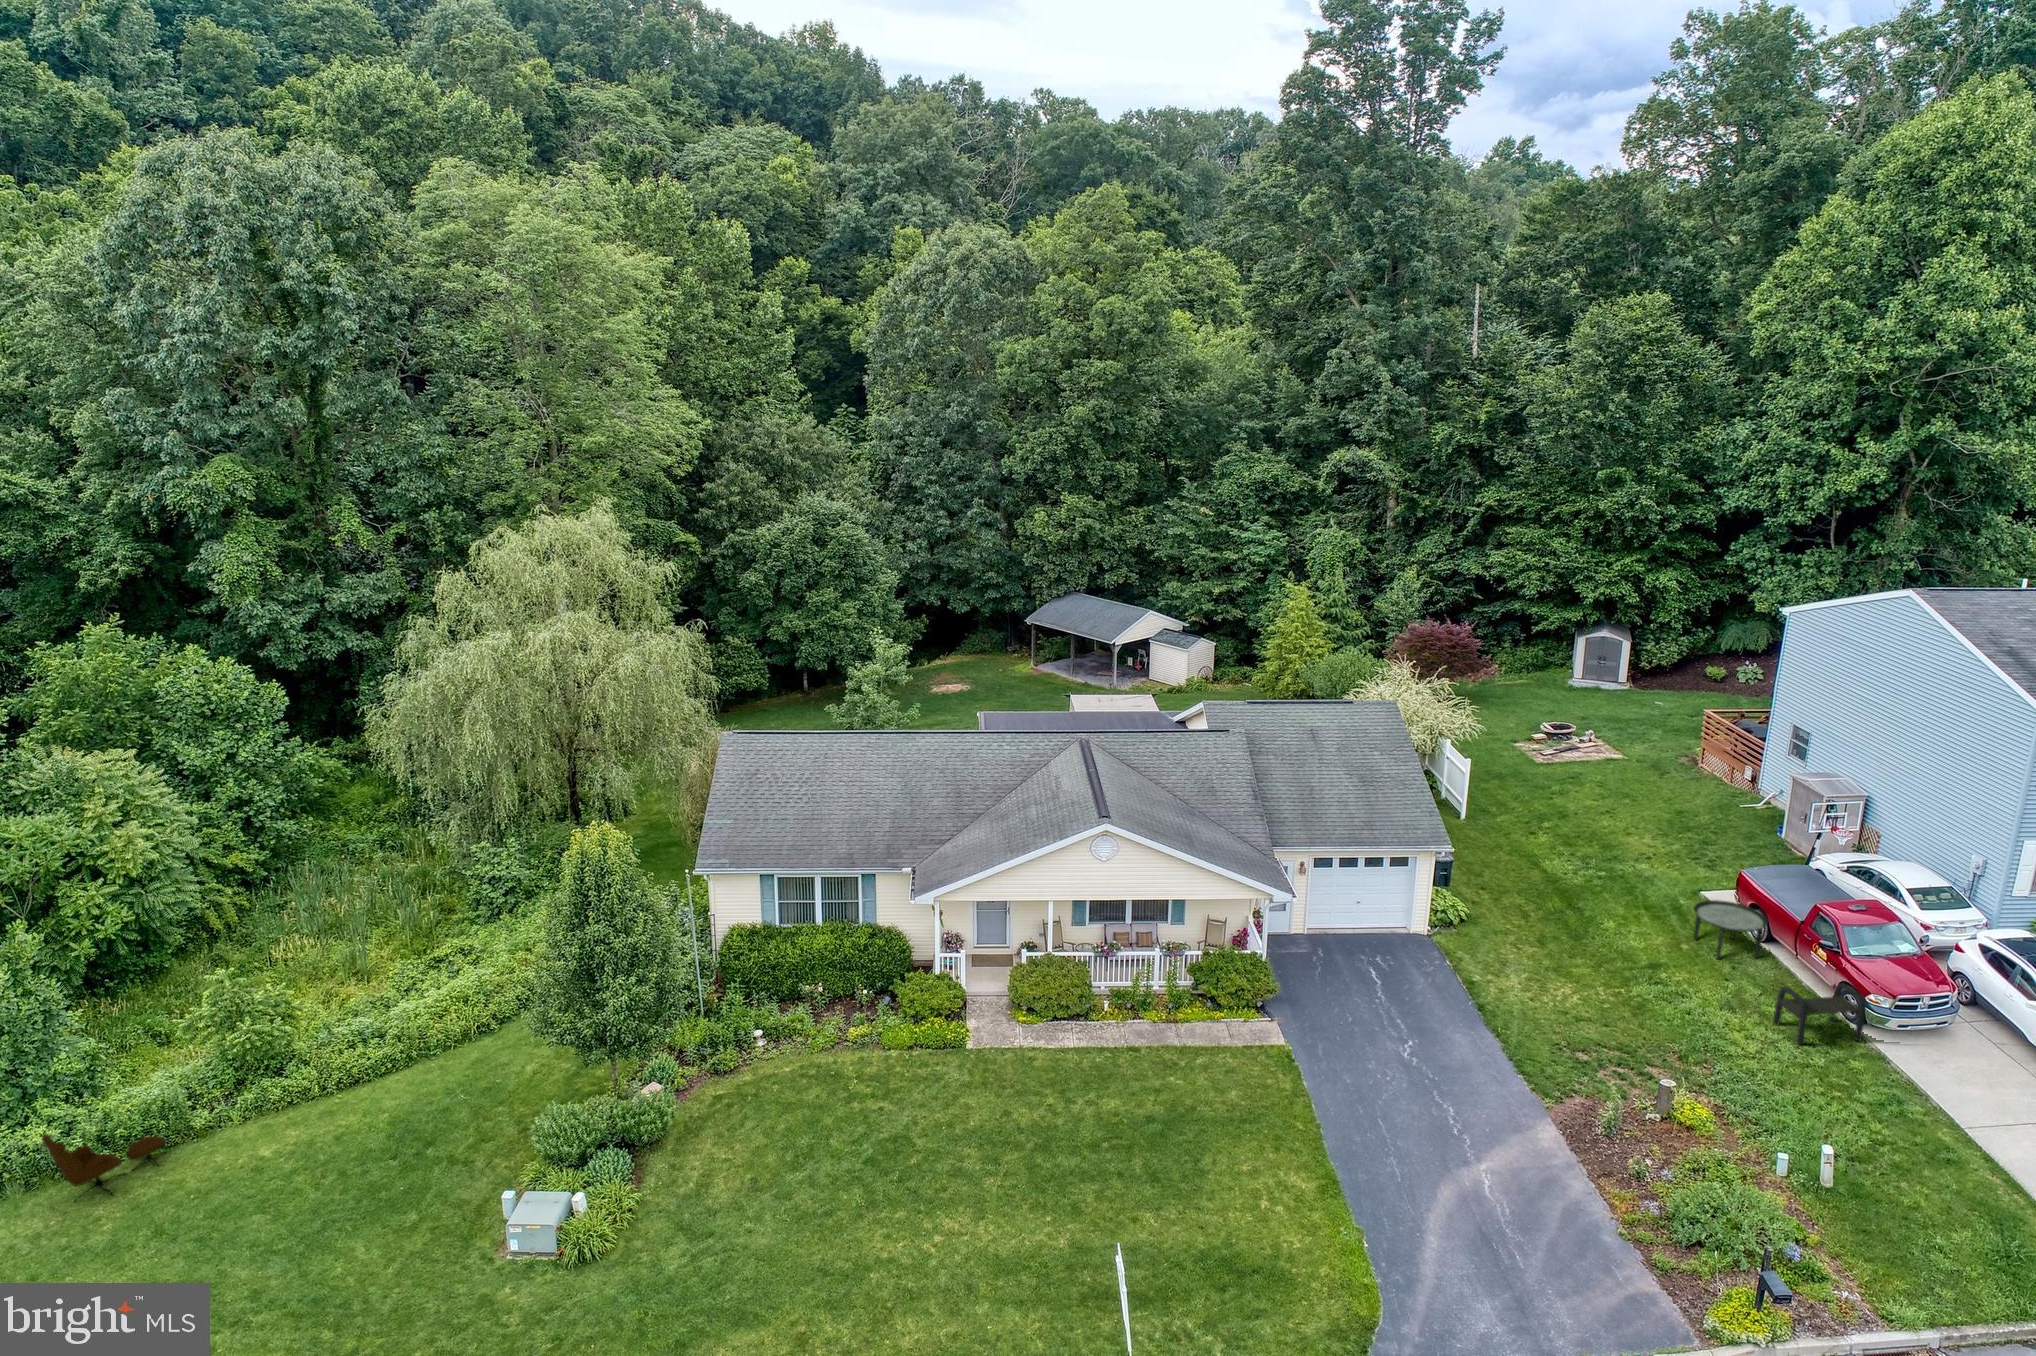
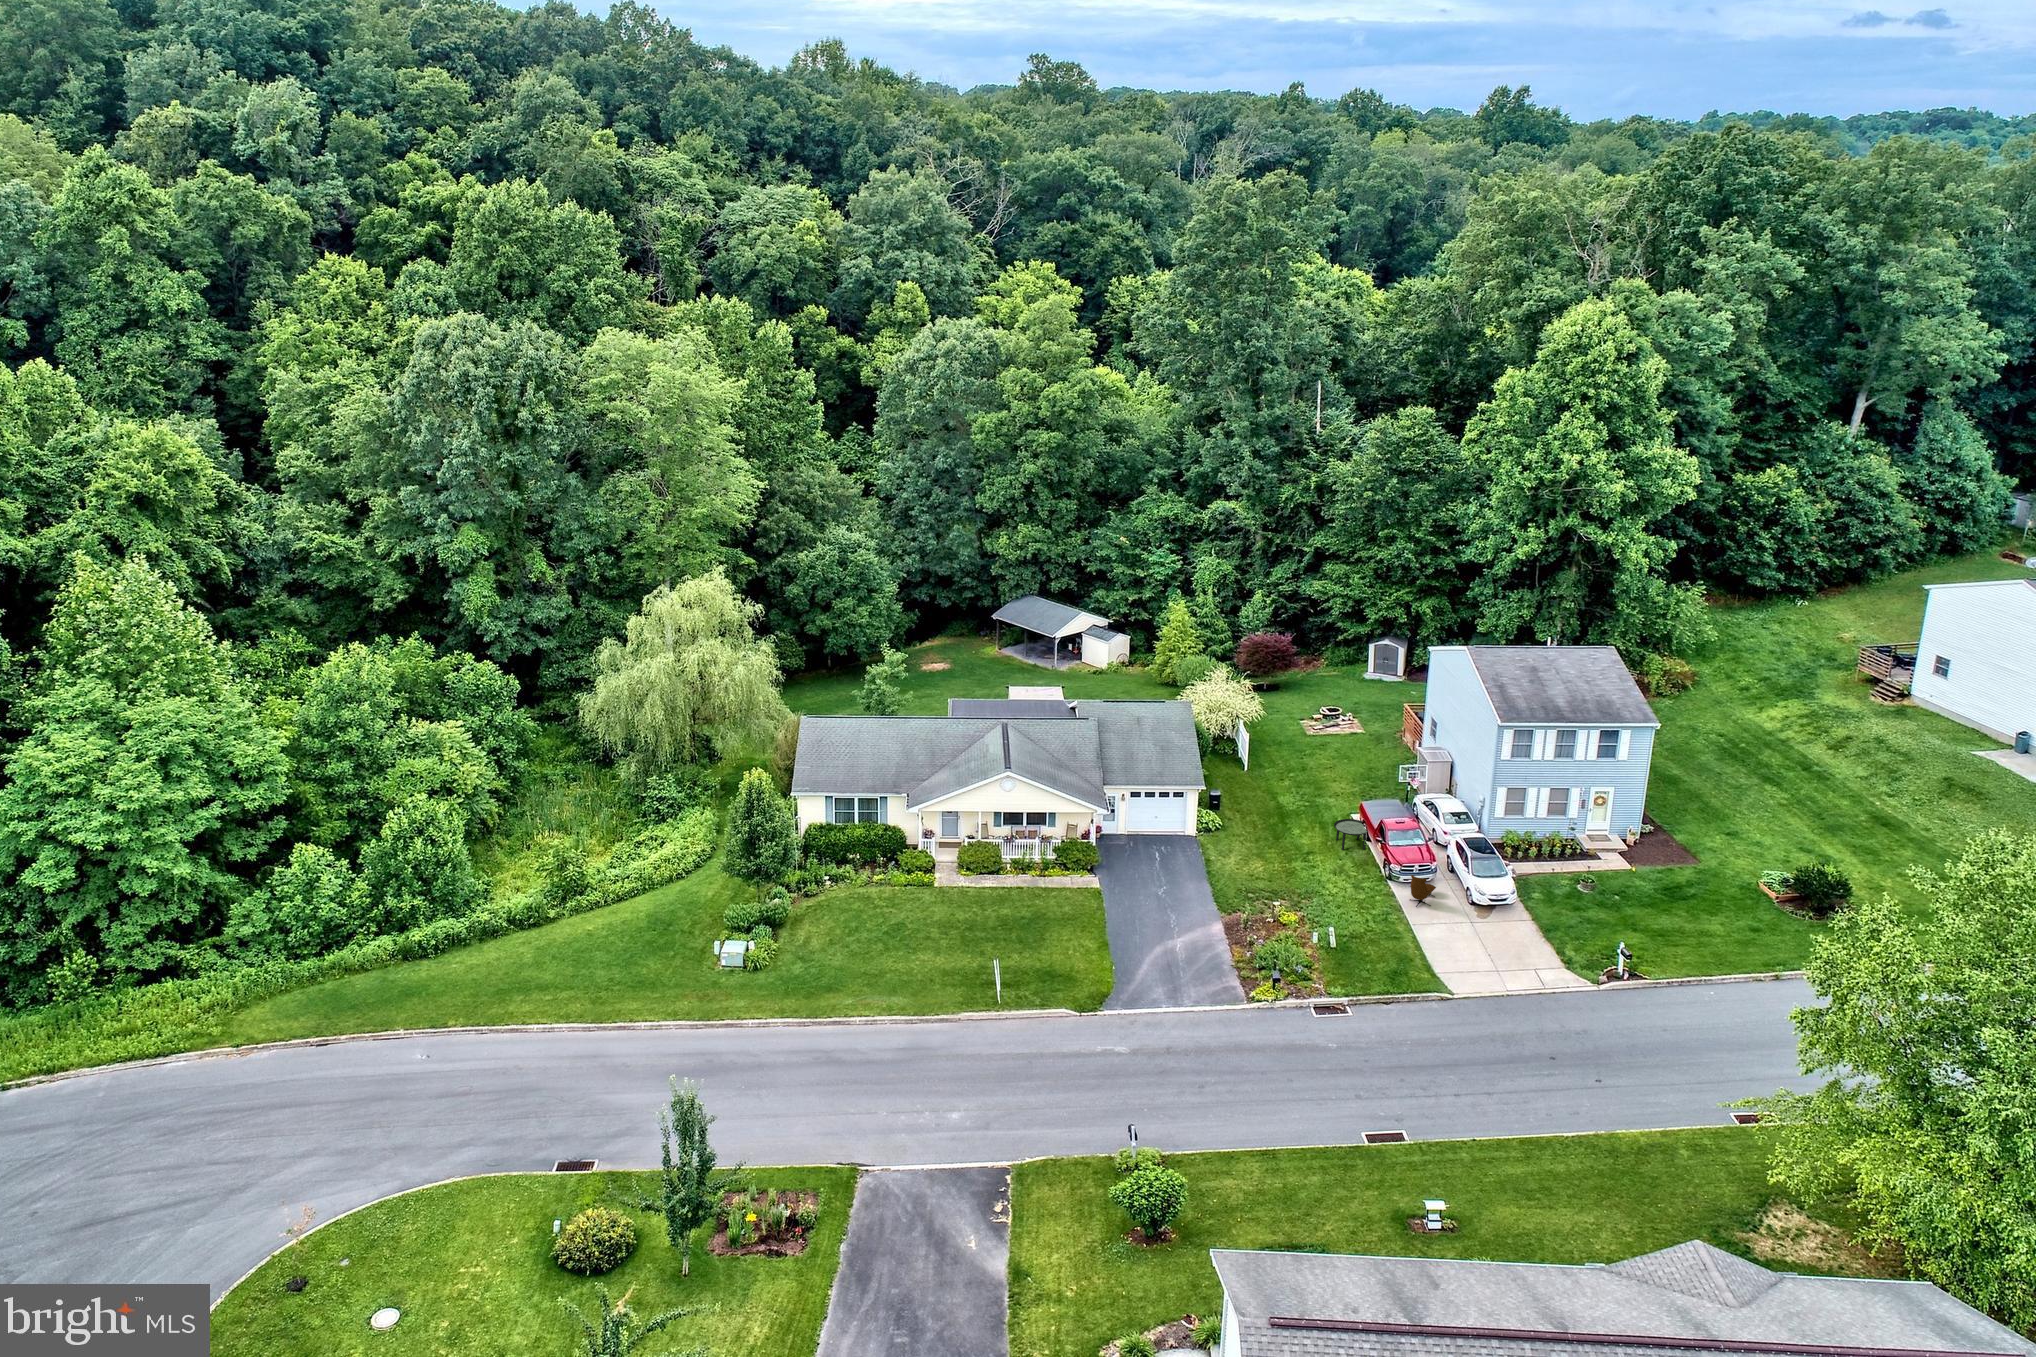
bench: present [1773,983,1866,1045] -> none [1350,860,1390,890]
lounge chair: present [42,1134,166,1196] -> present [1410,875,1436,907]

